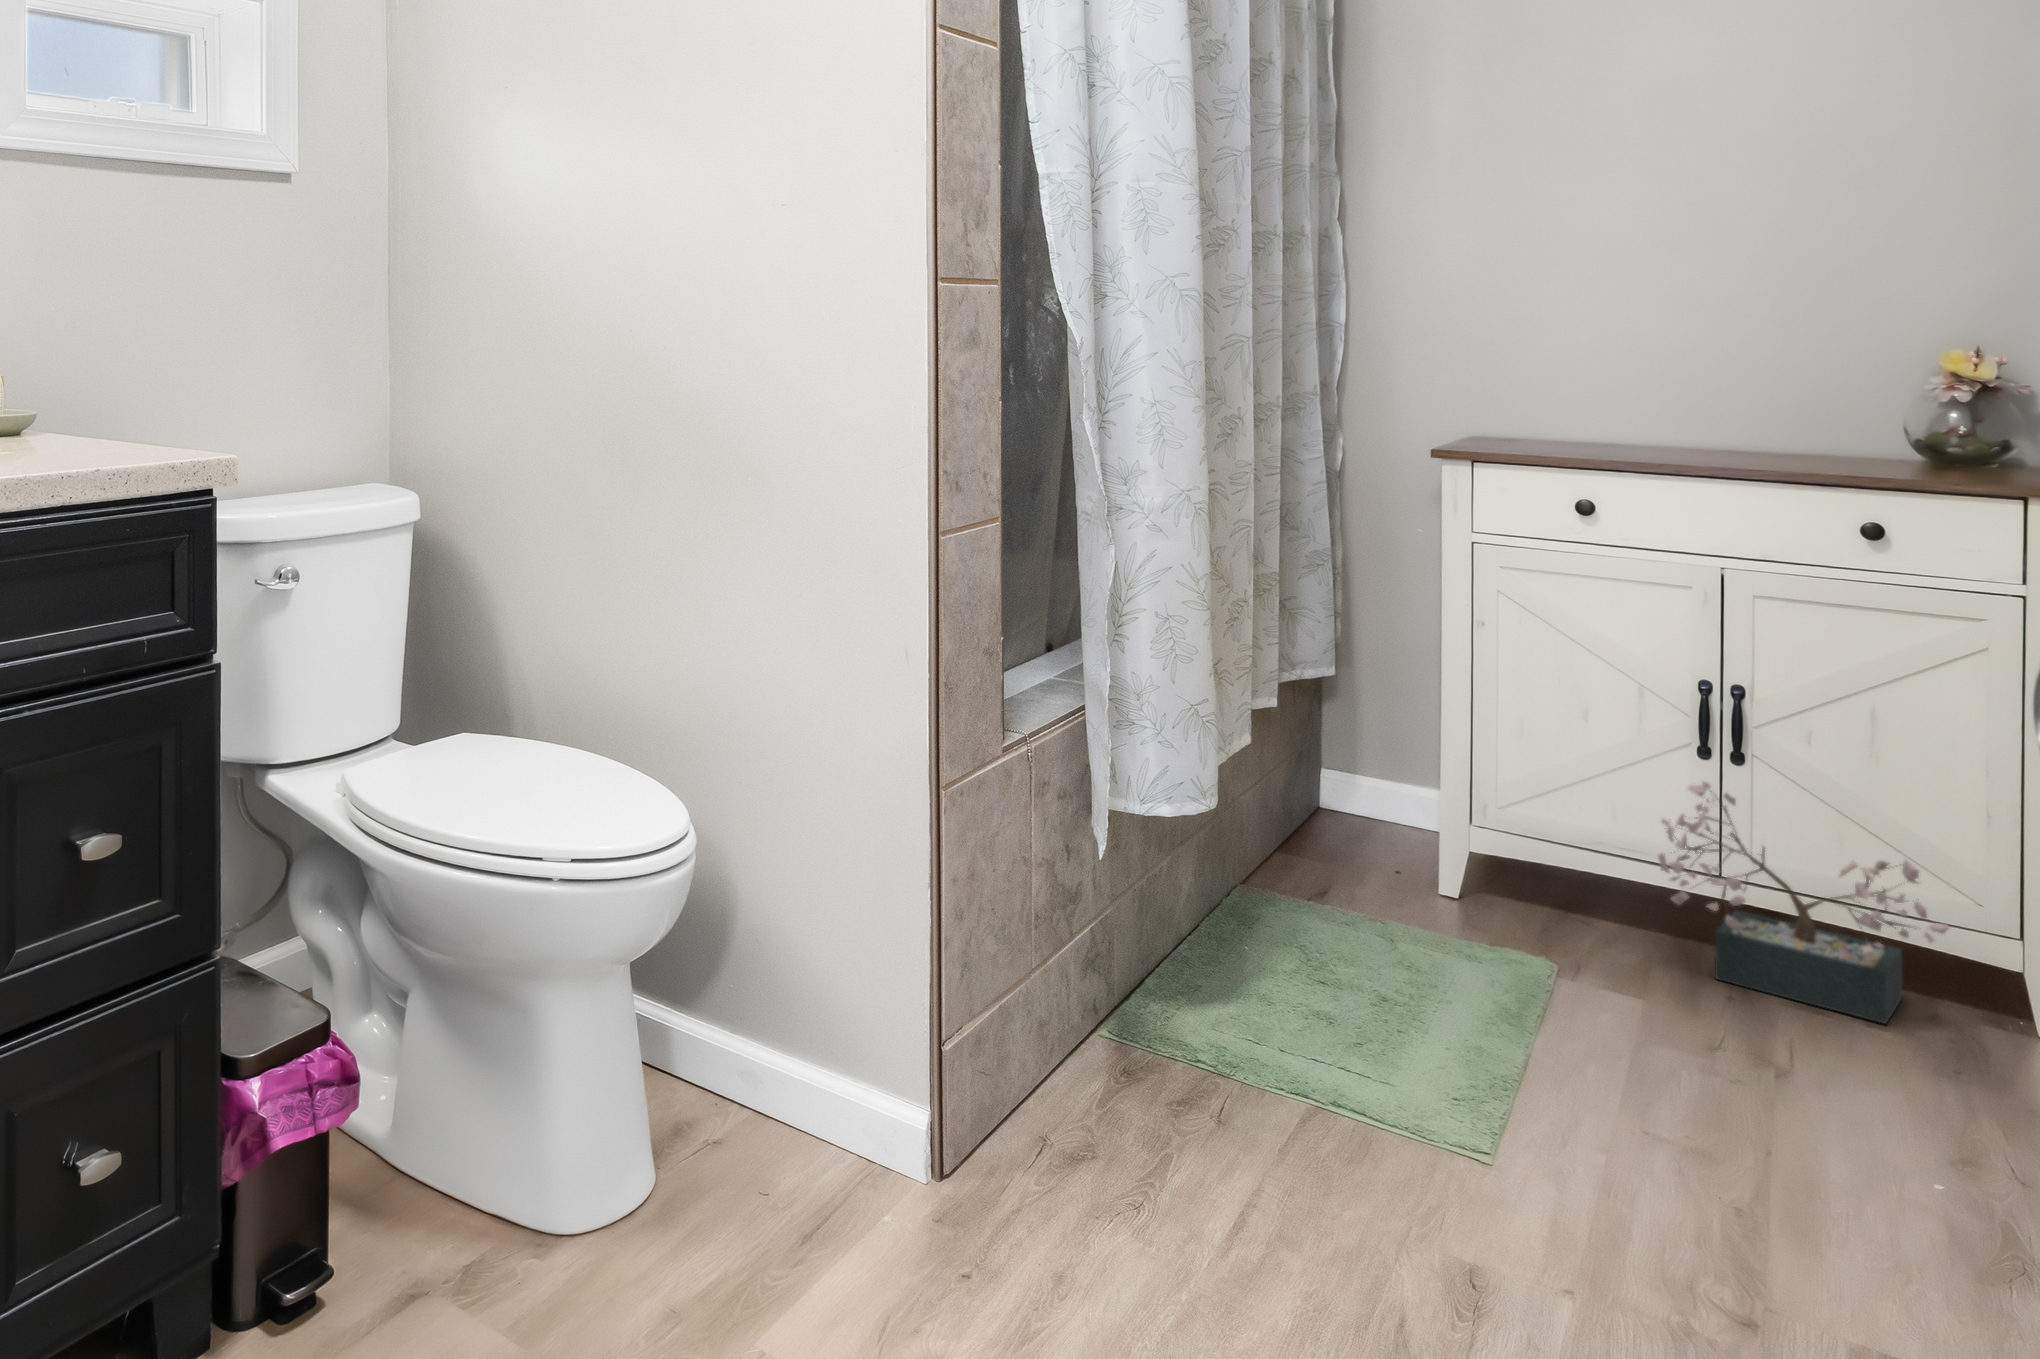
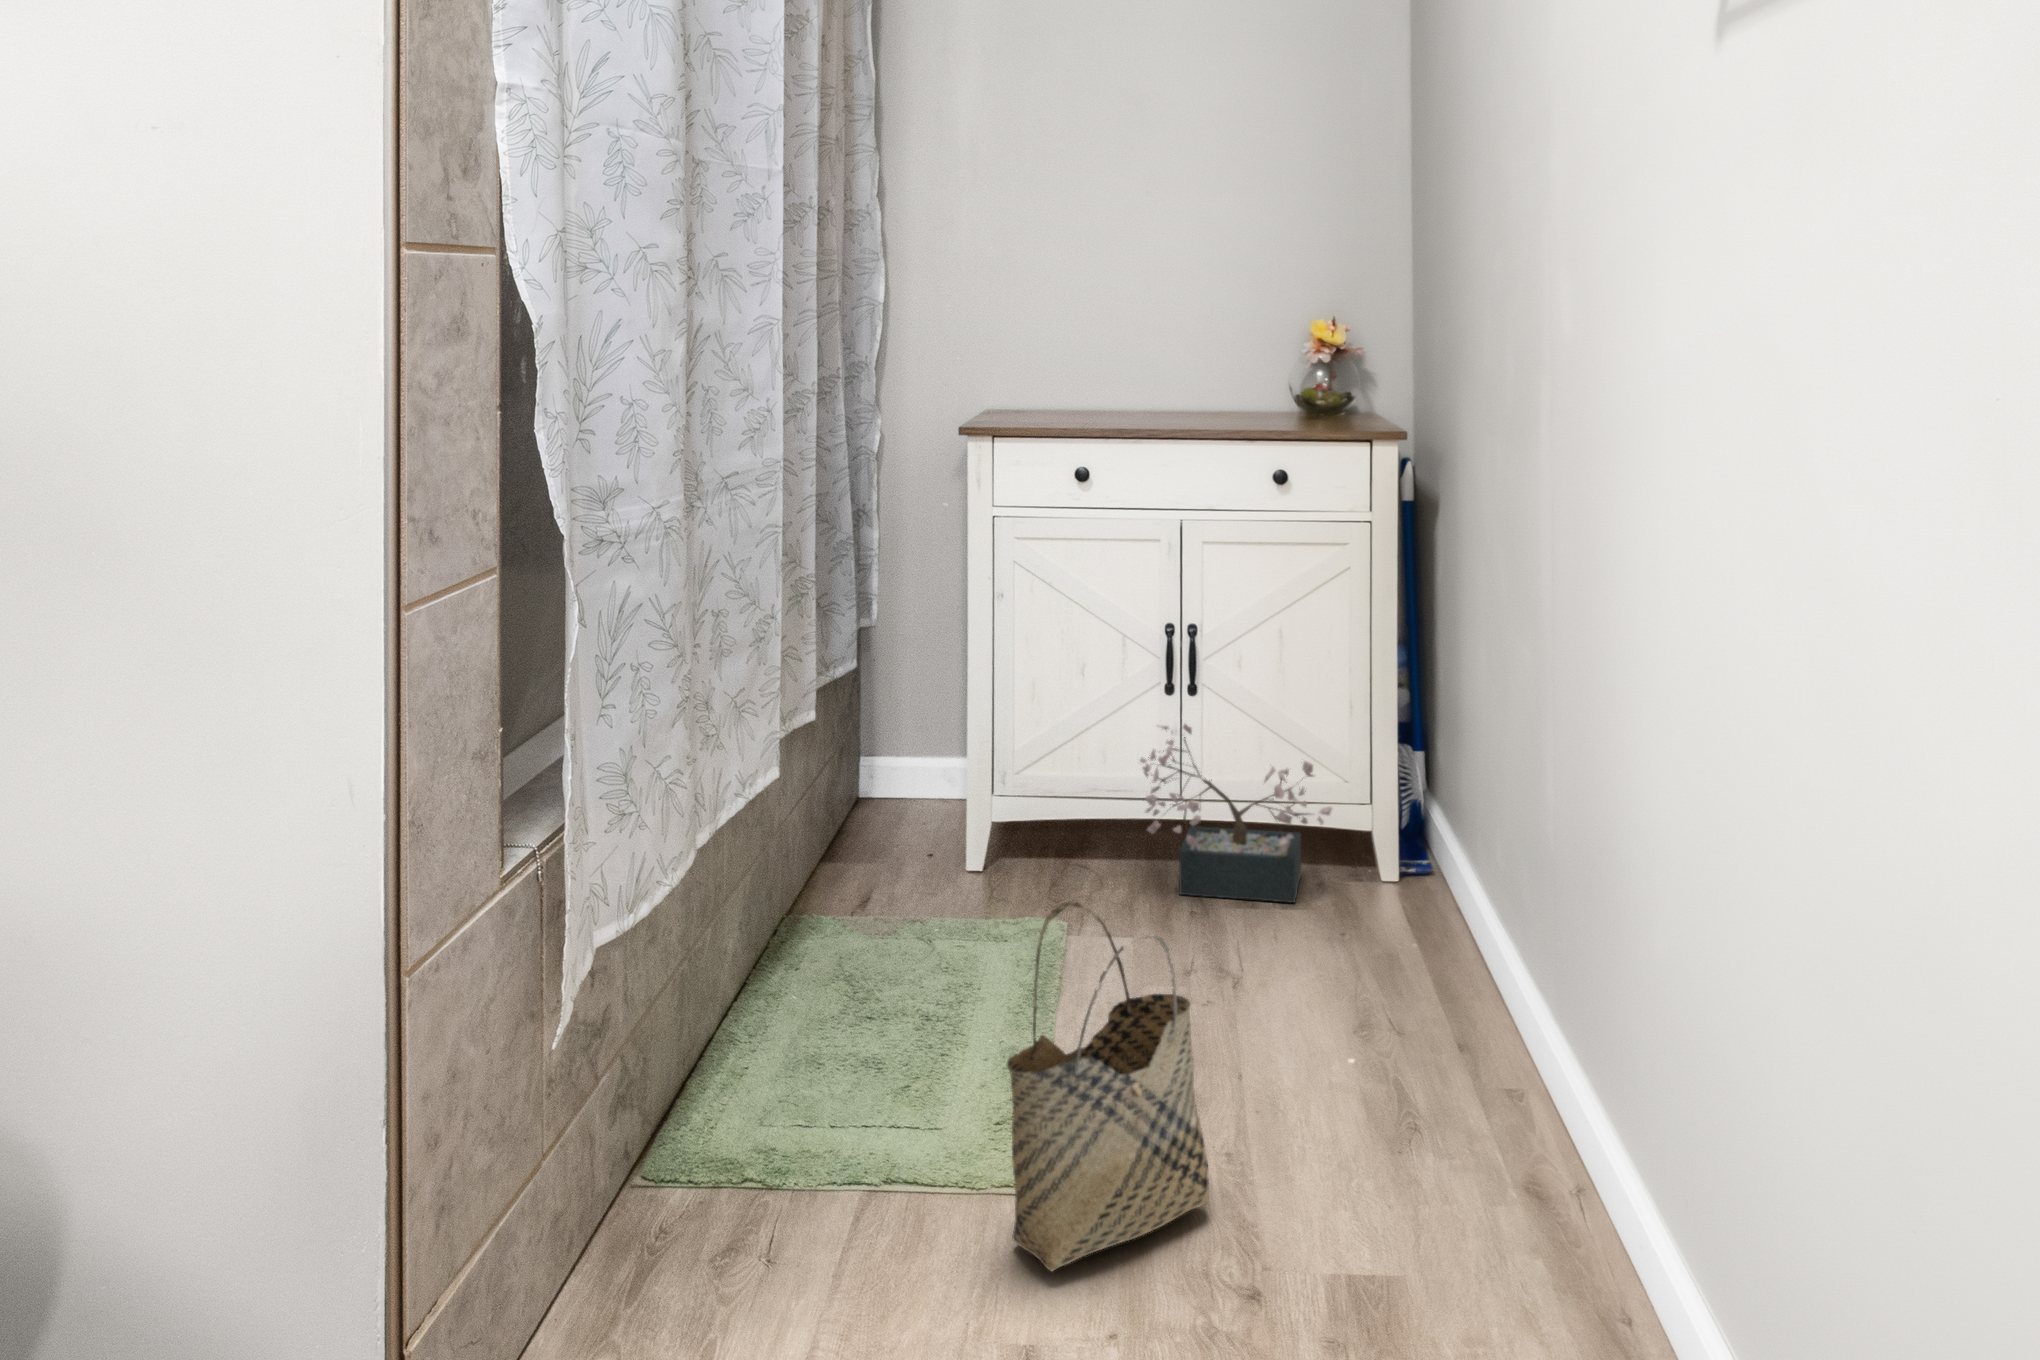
woven basket: none [1452,914,1699,1256] -> present [1007,902,1209,1271]

